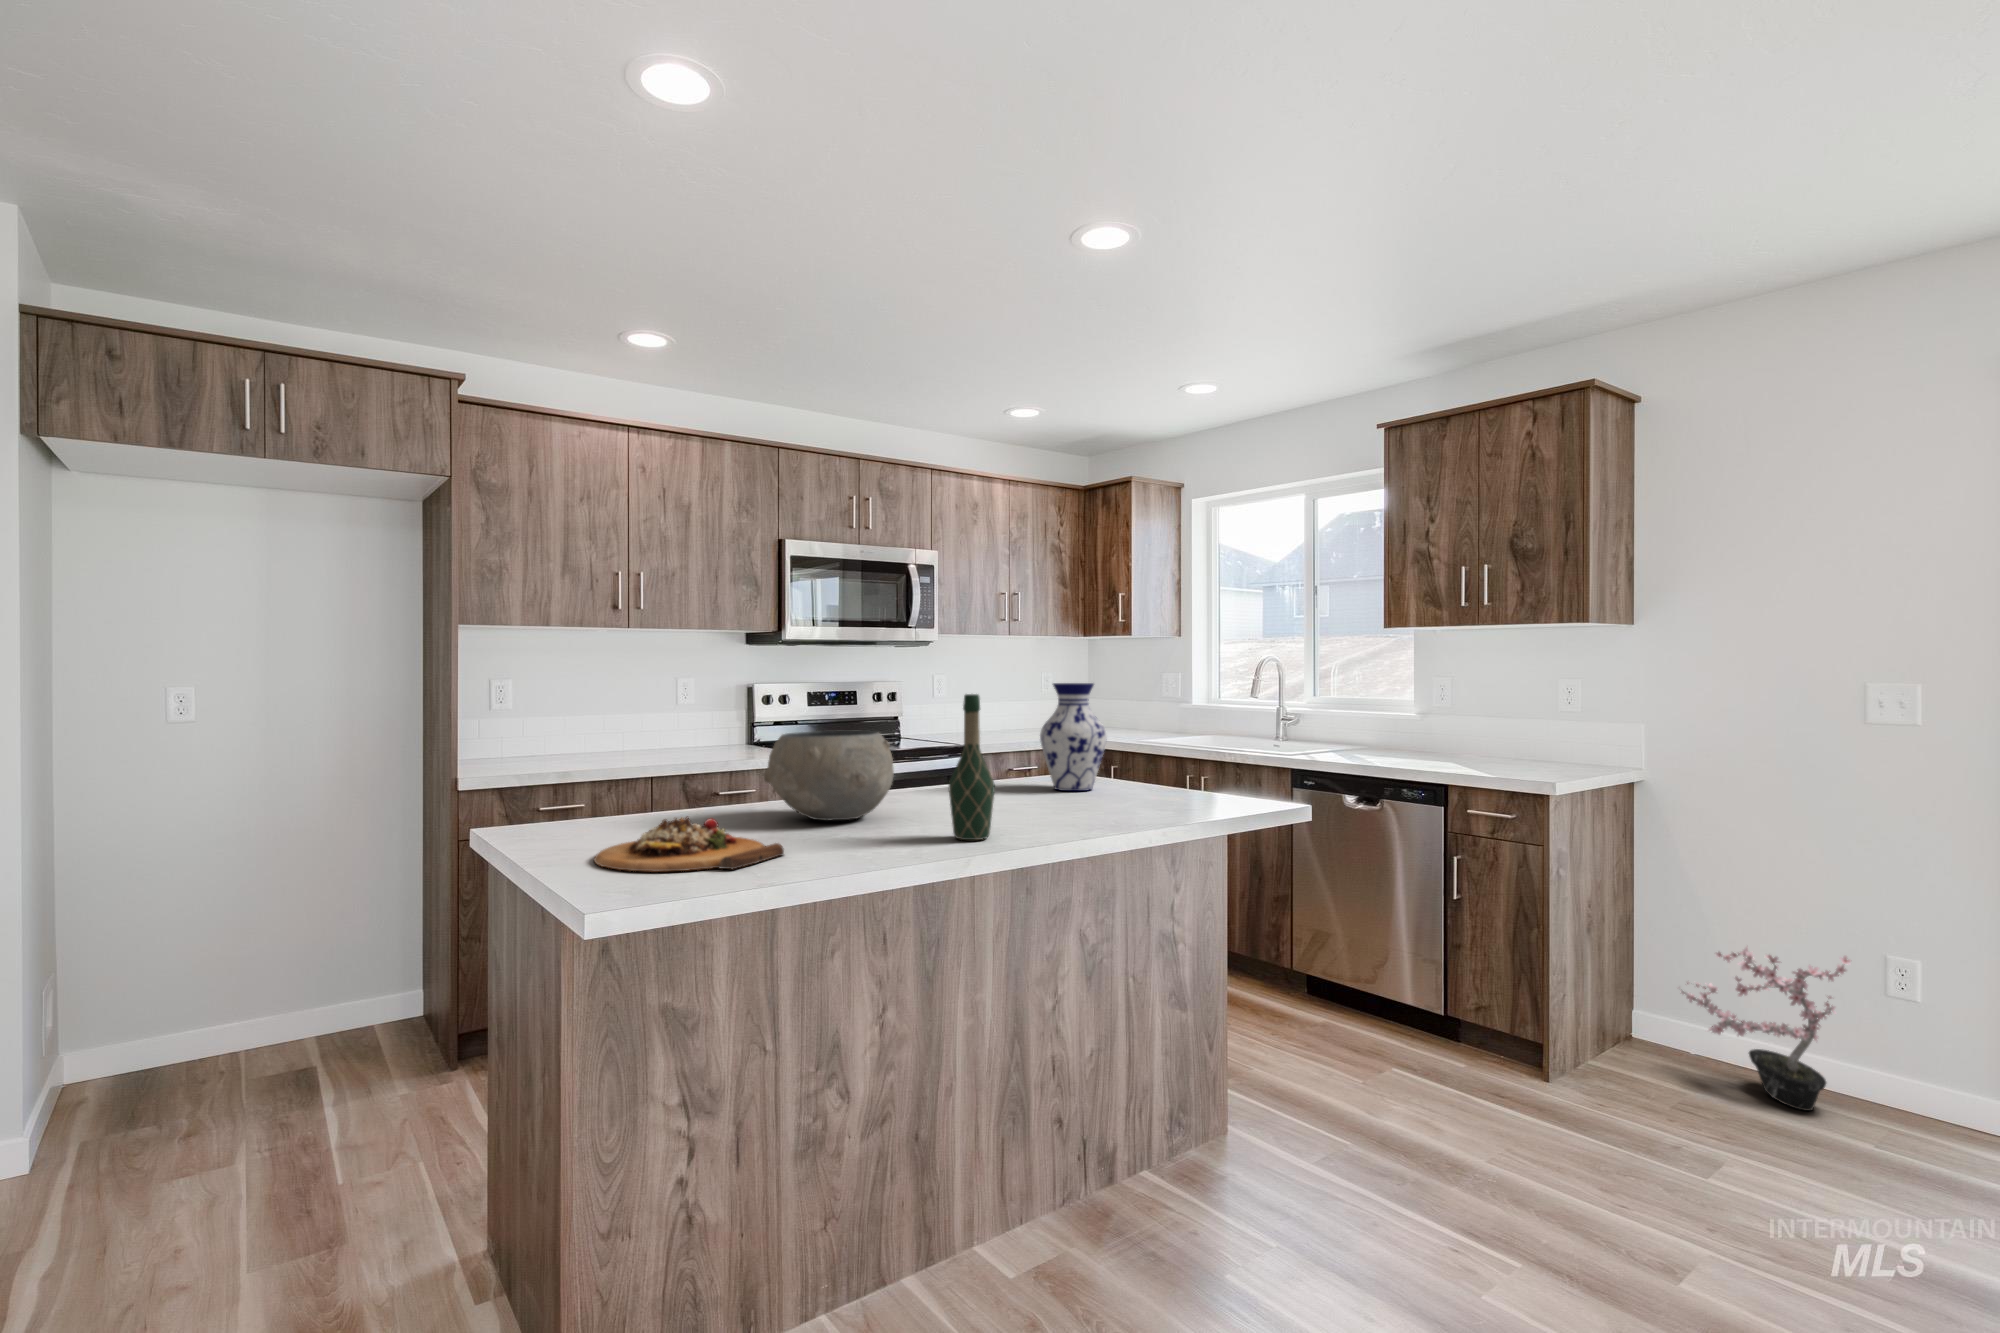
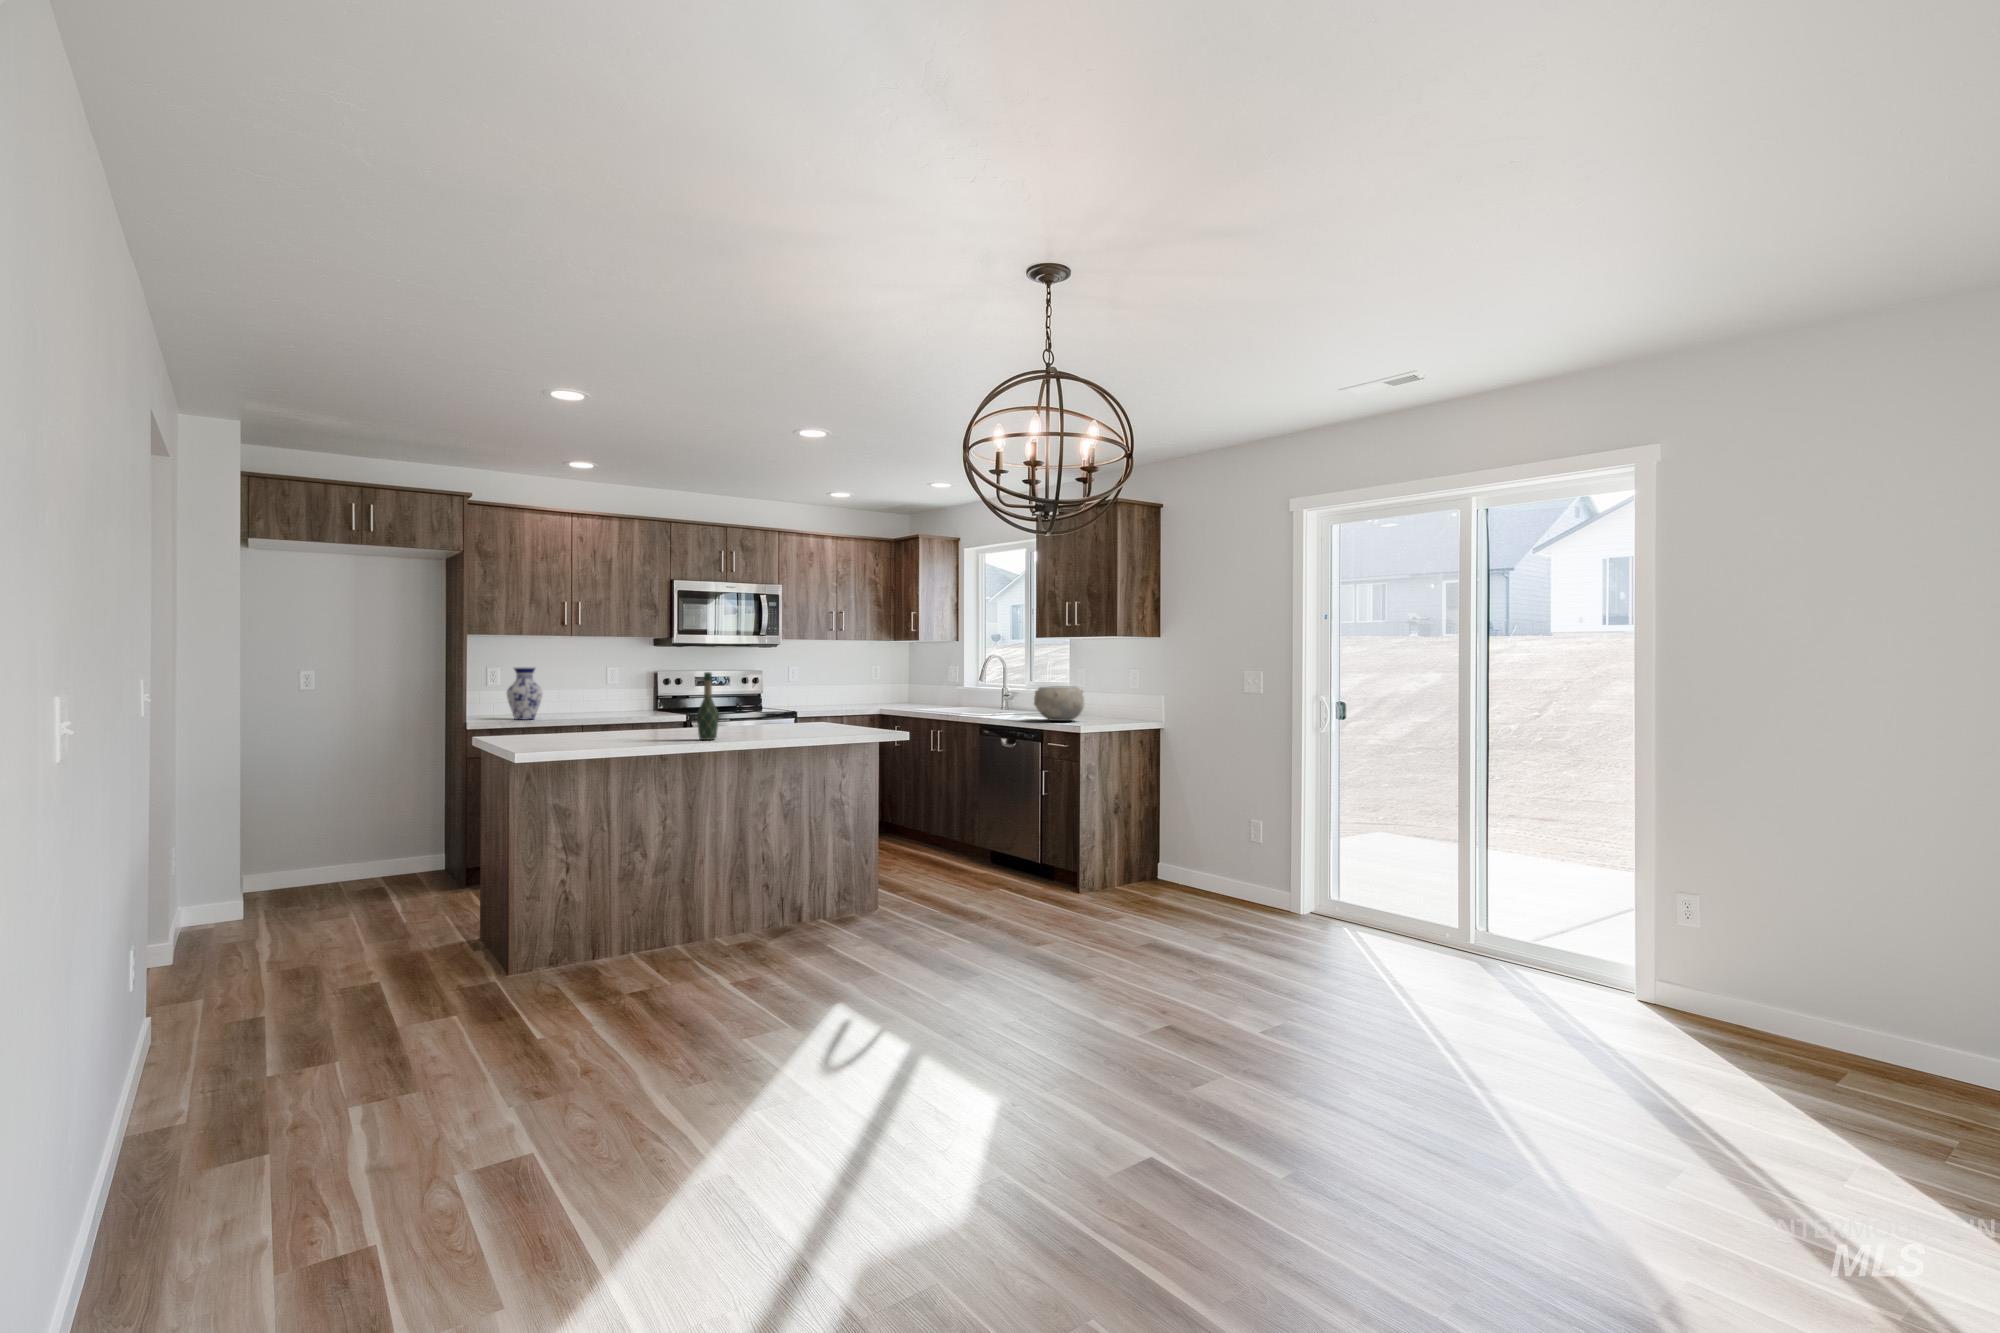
vase: present [1040,683,1107,791] -> present [507,668,543,720]
ceramic bowl: present [764,731,894,820] -> present [1034,686,1084,721]
cutting board: present [594,817,784,871] -> none [527,726,614,746]
potted plant: present [1680,947,1850,1111] -> none [1157,813,1231,903]

